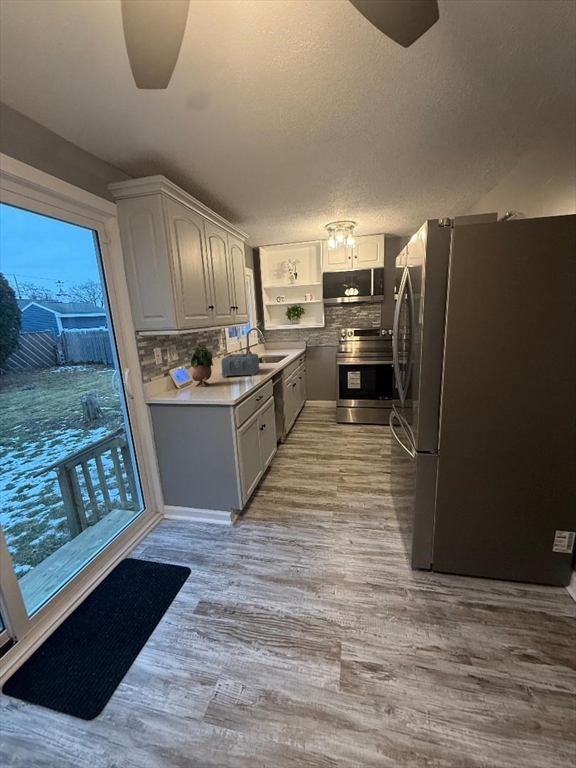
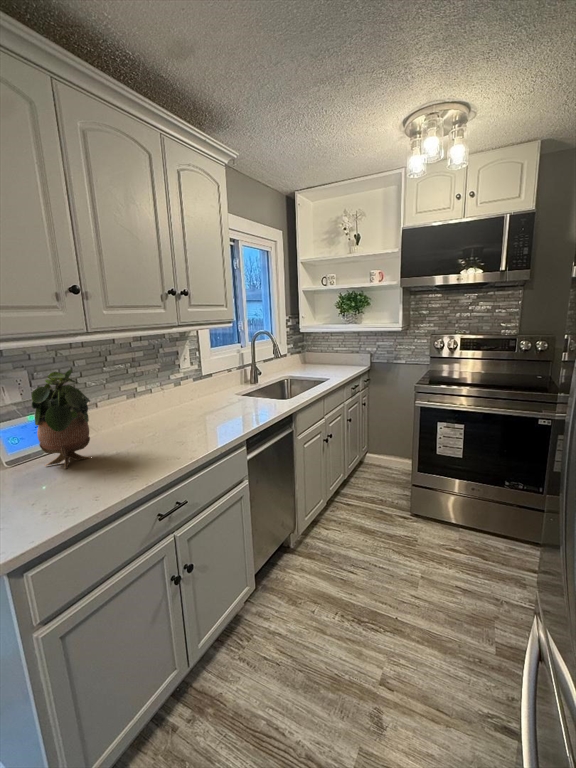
toaster: present [221,354,260,377] -> none [139,385,234,442]

